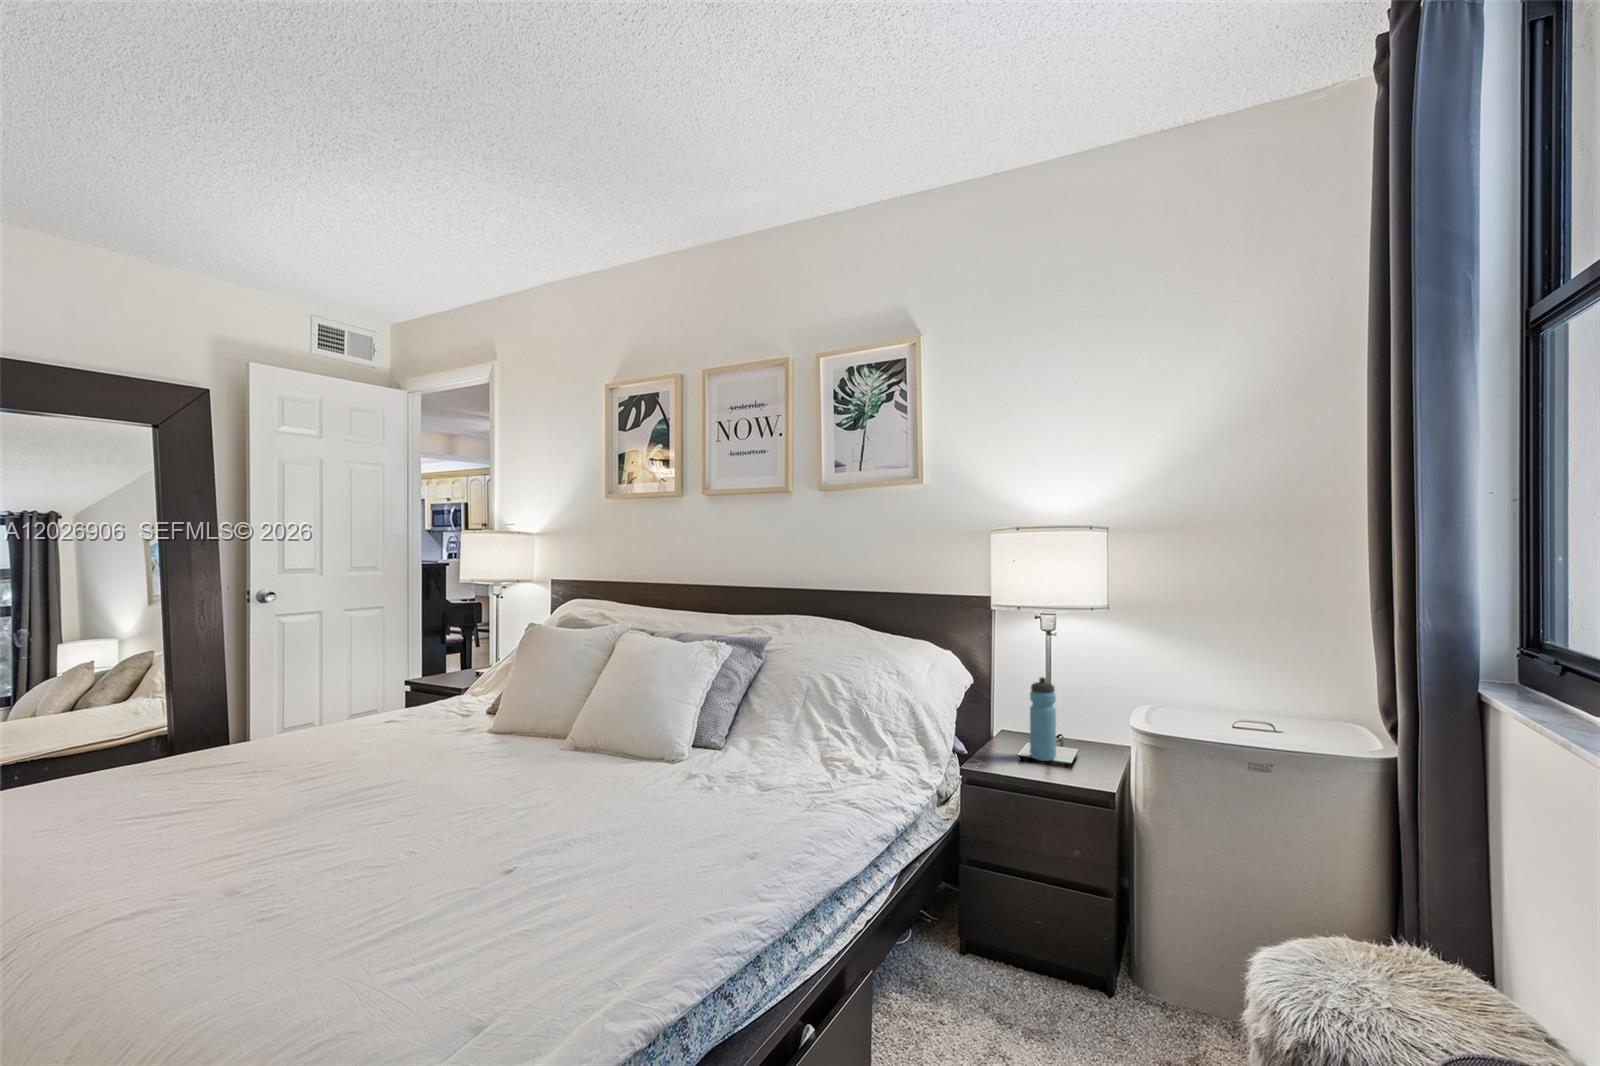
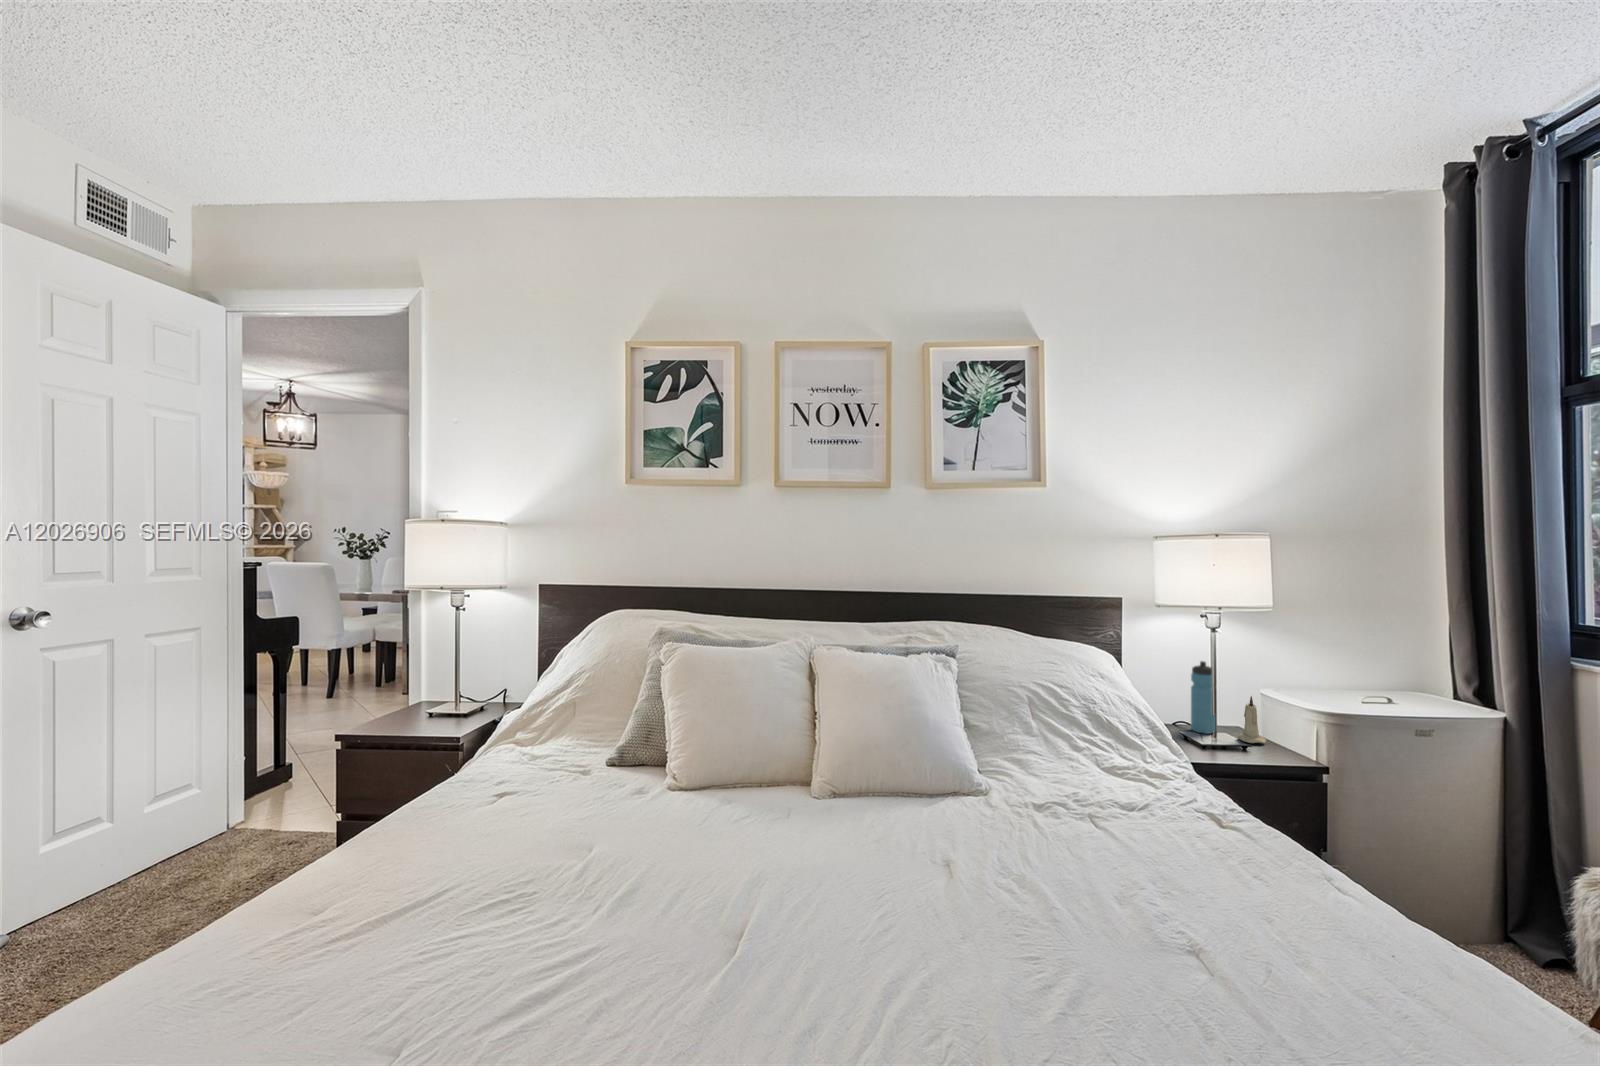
candle: none [1056,720,1085,777] -> present [1237,696,1266,743]

